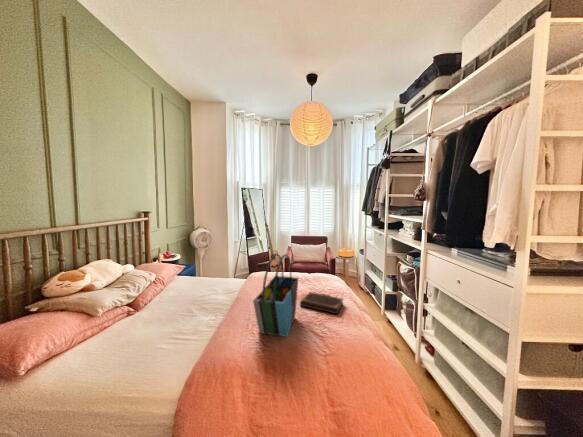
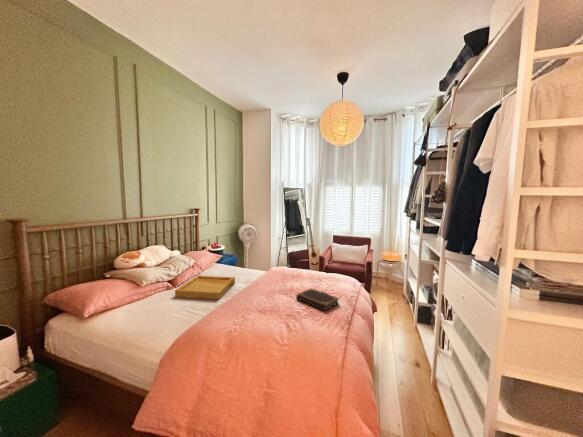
tote bag: present [253,254,298,337] -> none [237,249,292,321]
tray: none [146,289,216,324] -> present [175,275,235,299]

